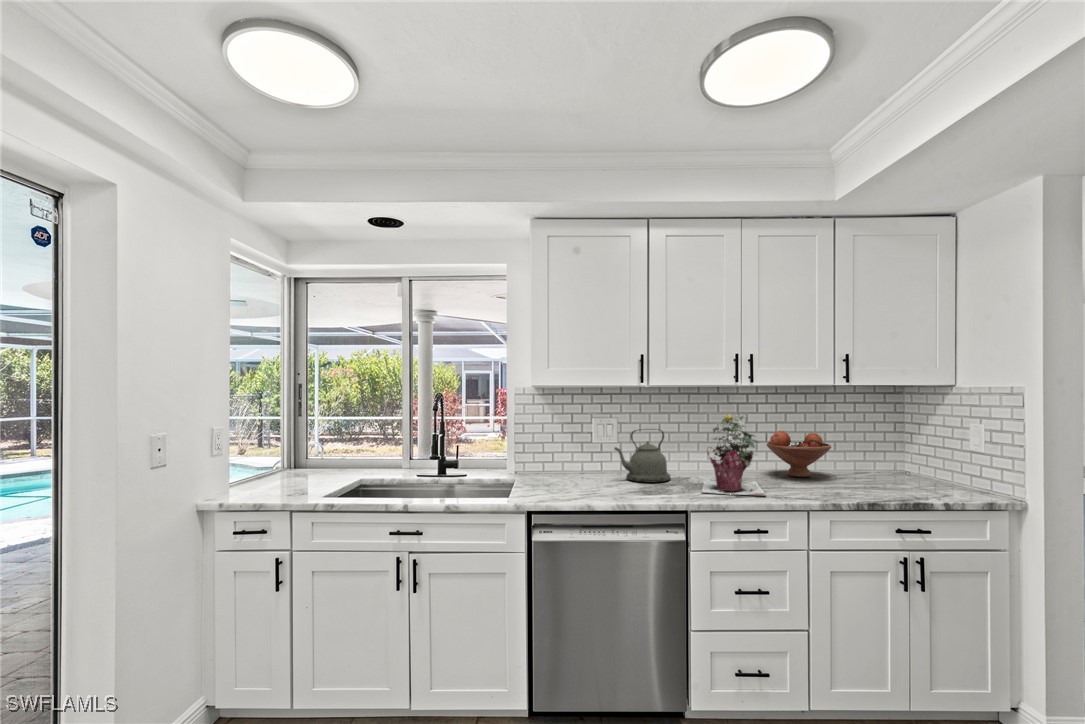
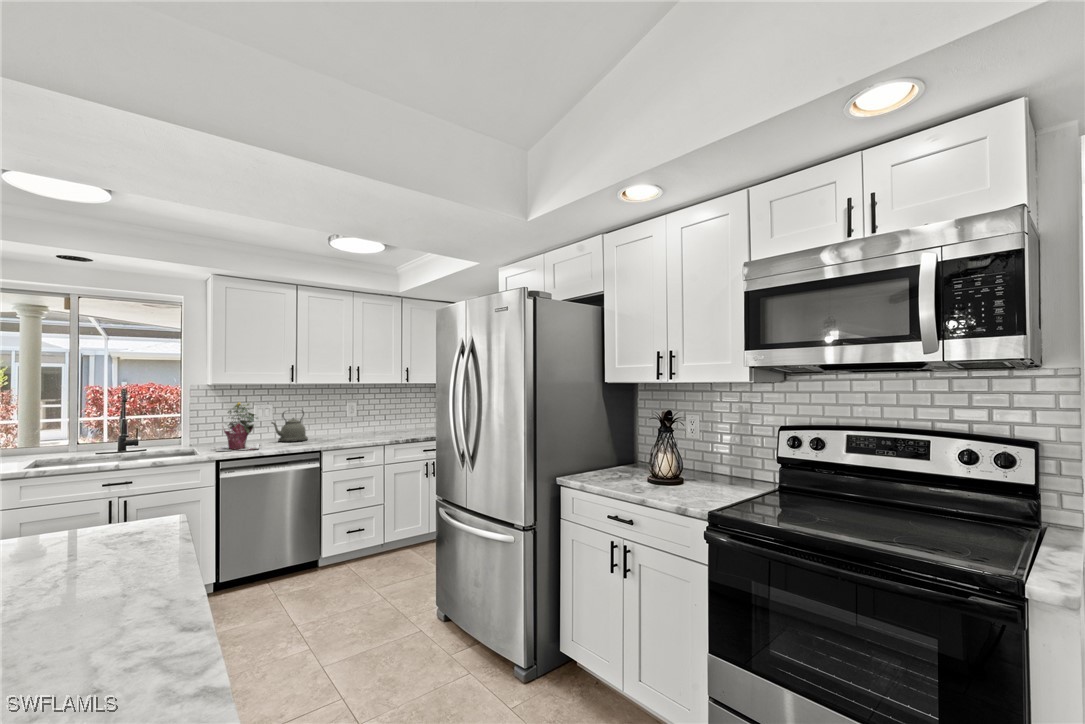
potted plant: present [702,415,766,496] -> present [216,403,260,451]
fruit bowl: present [766,431,831,477] -> none [365,409,399,433]

